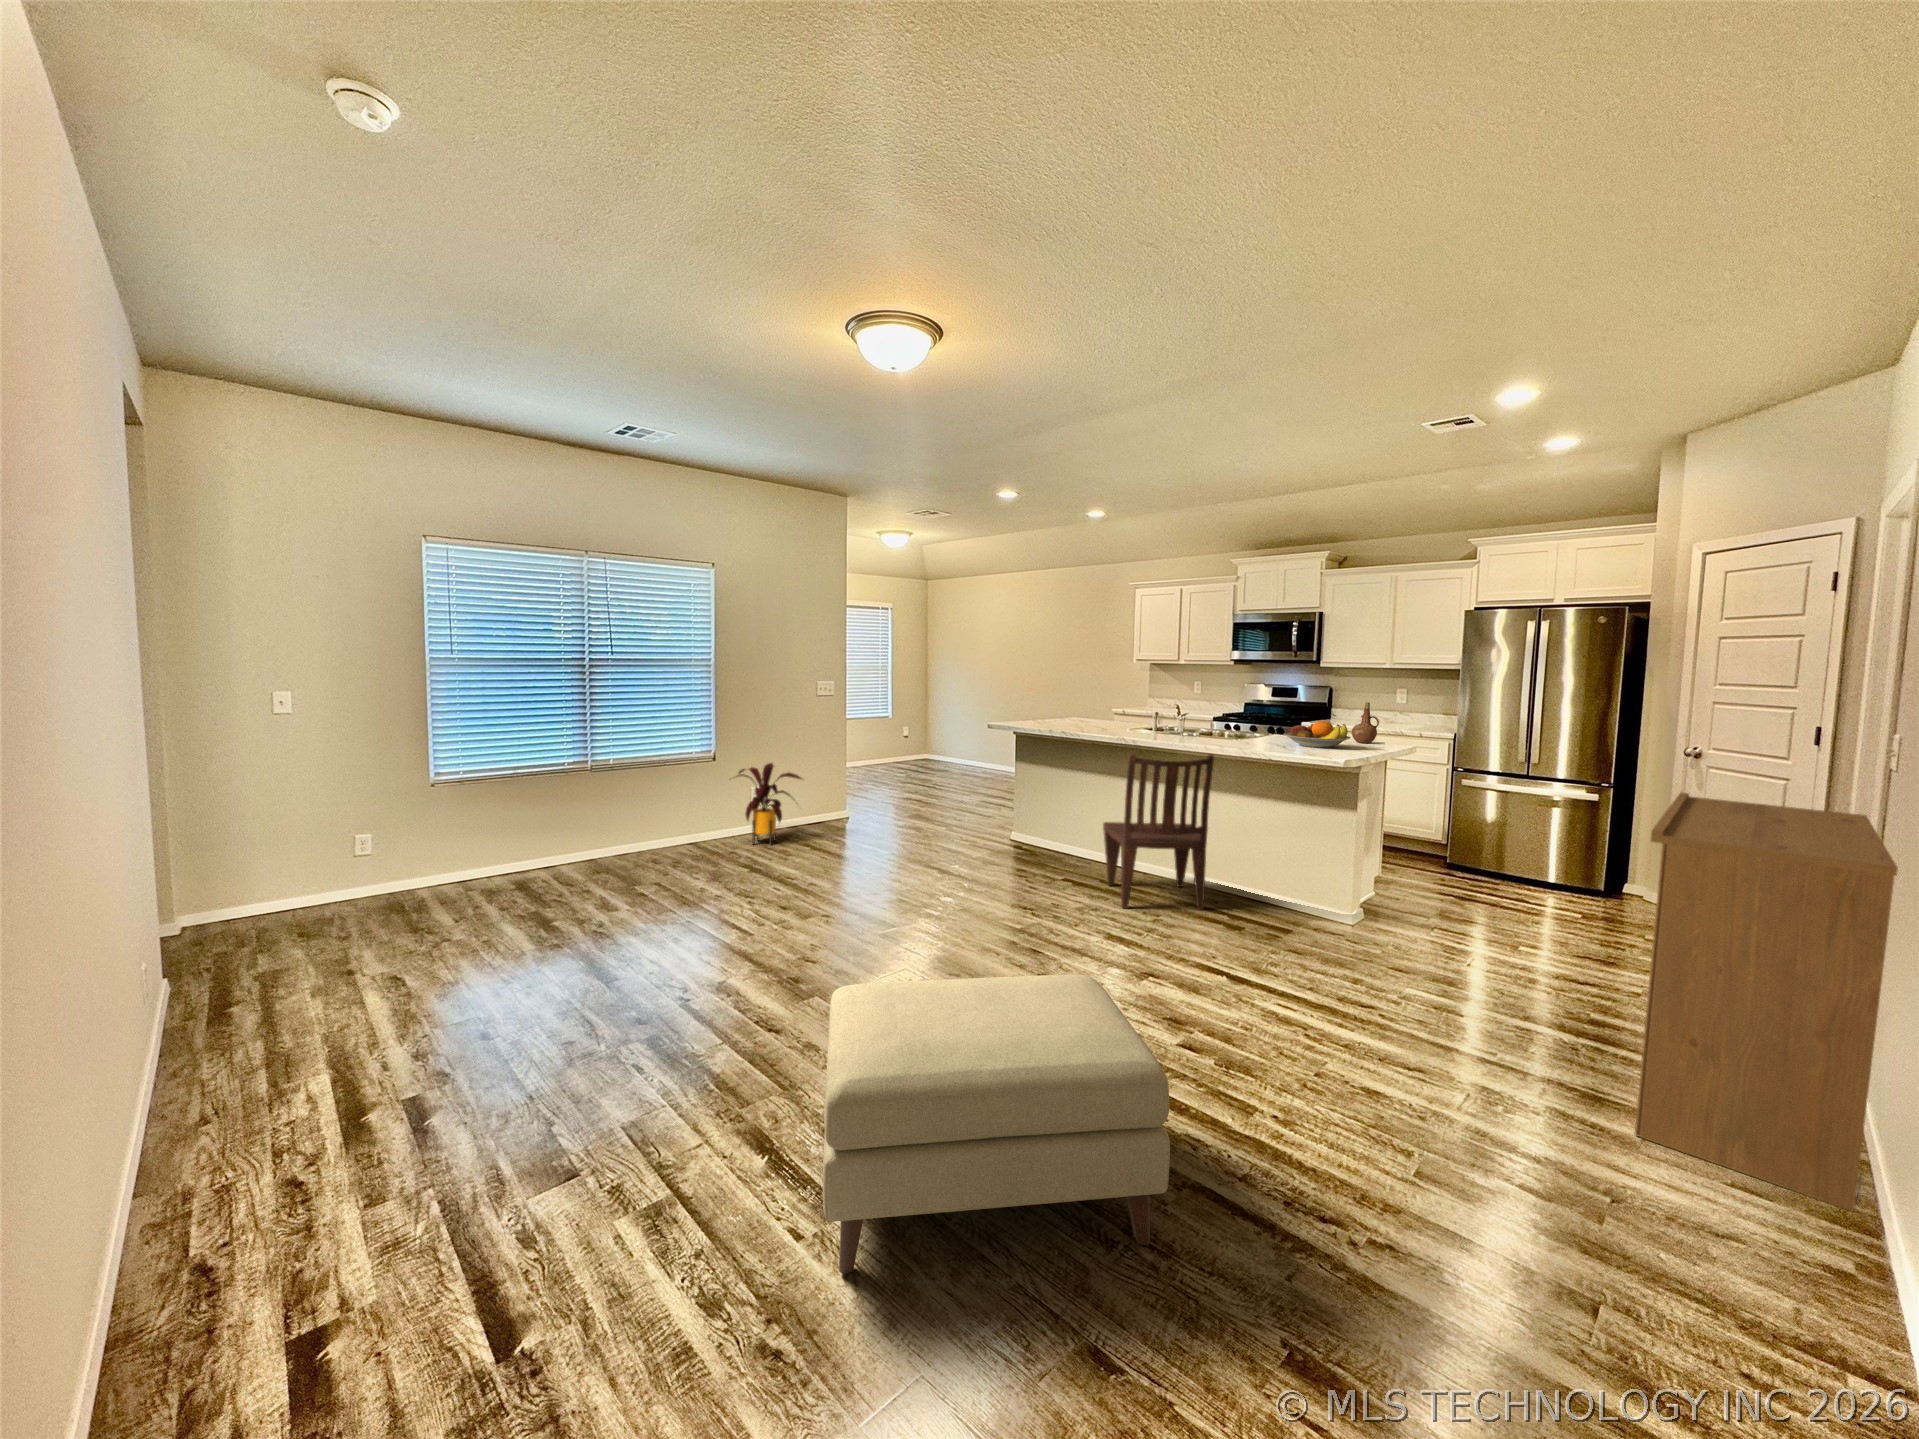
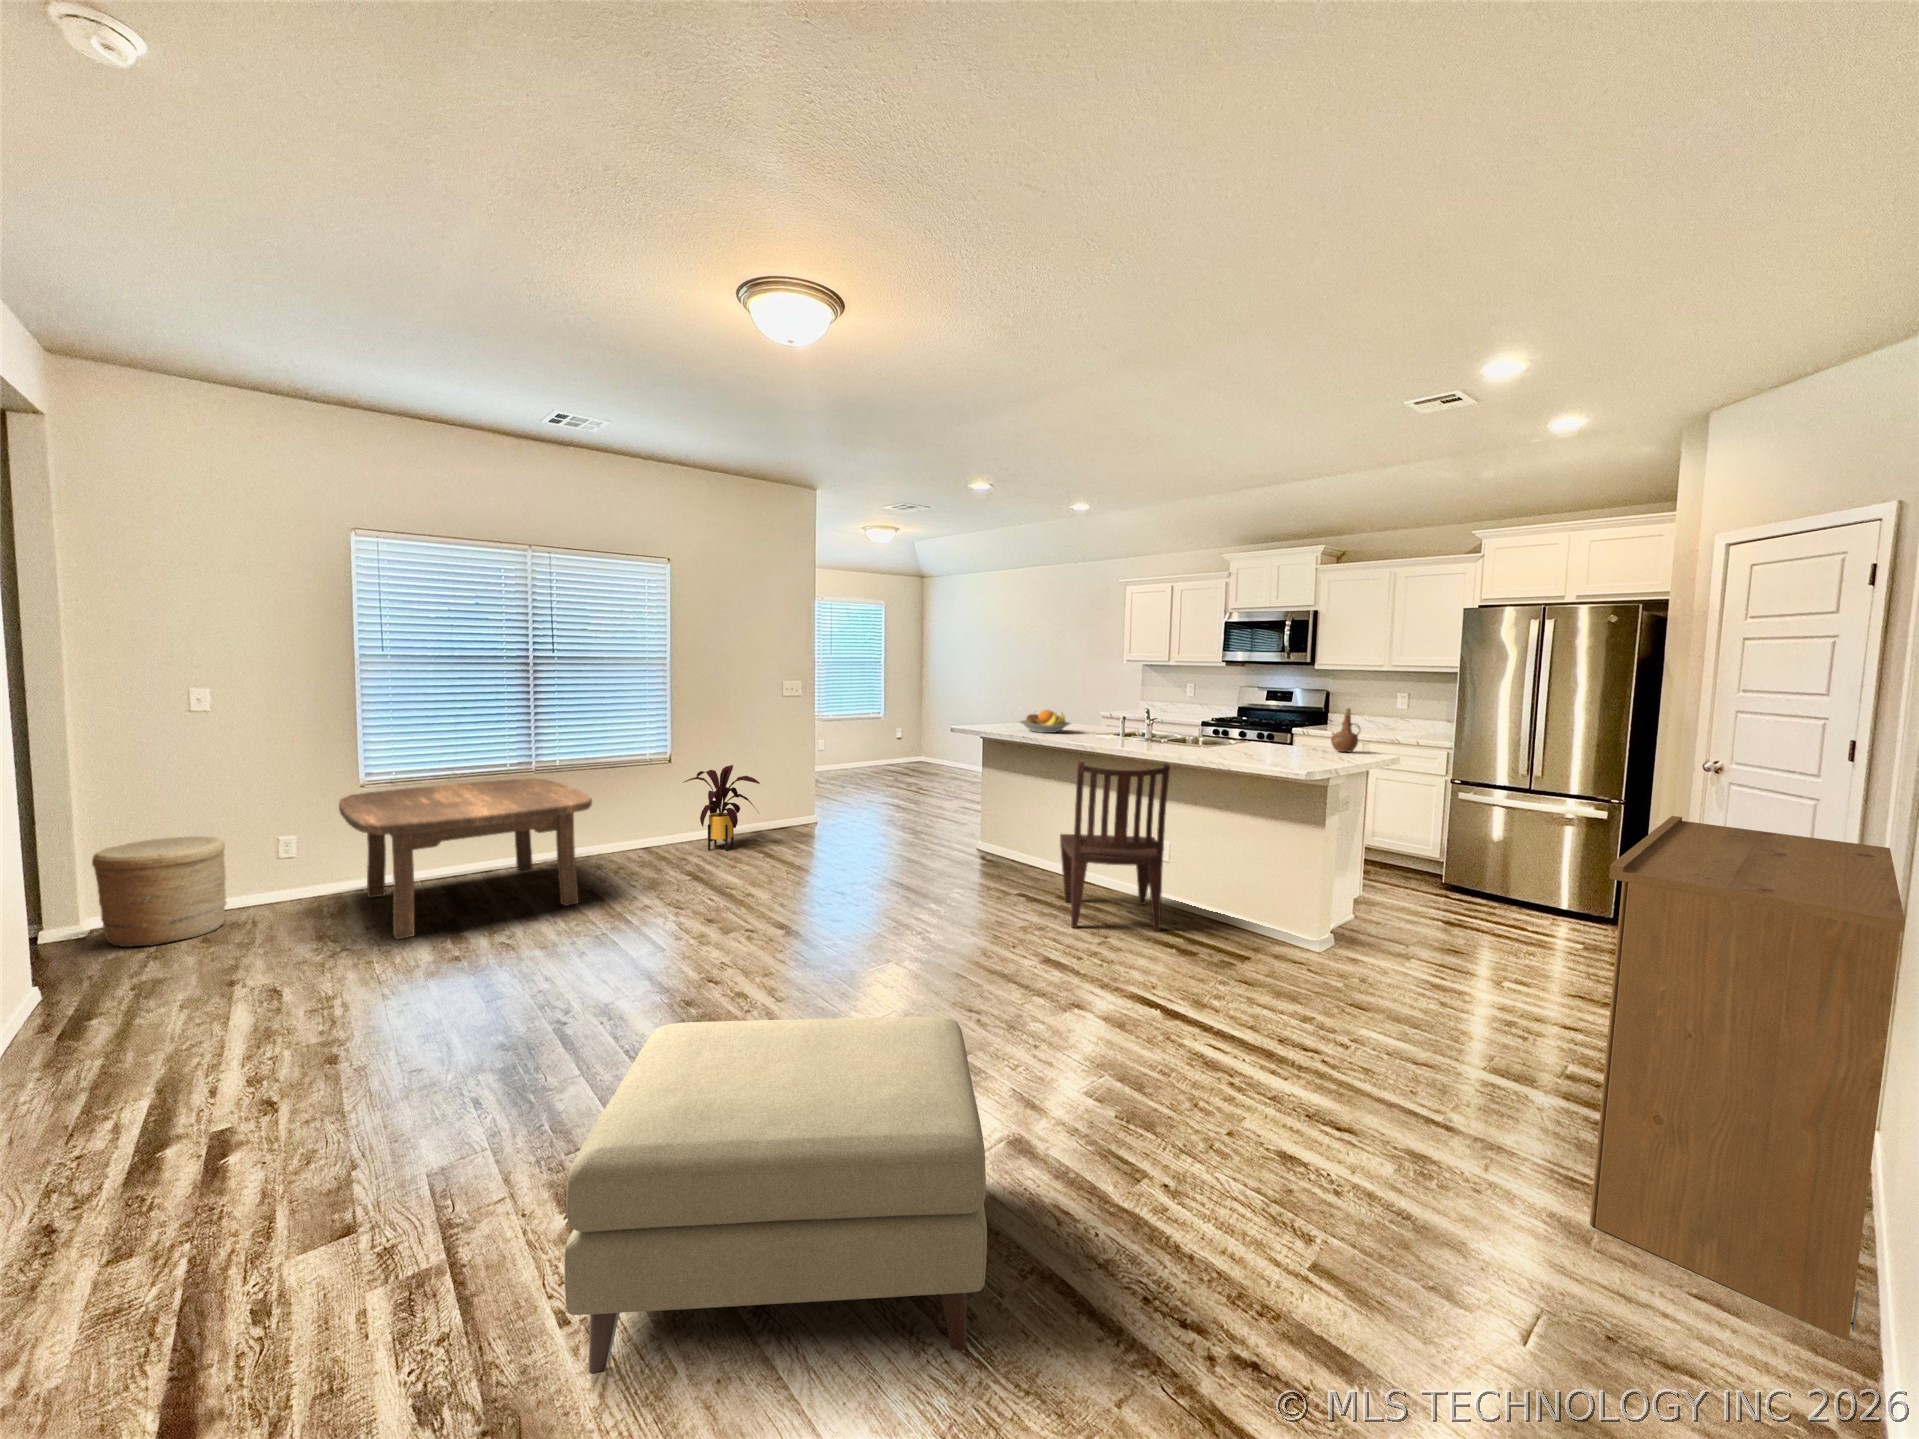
fruit bowl: present [1284,721,1351,748] -> present [1020,710,1070,733]
coffee table: none [416,777,660,931] -> present [339,778,592,939]
woven basket: none [190,836,314,944] -> present [92,836,227,947]

